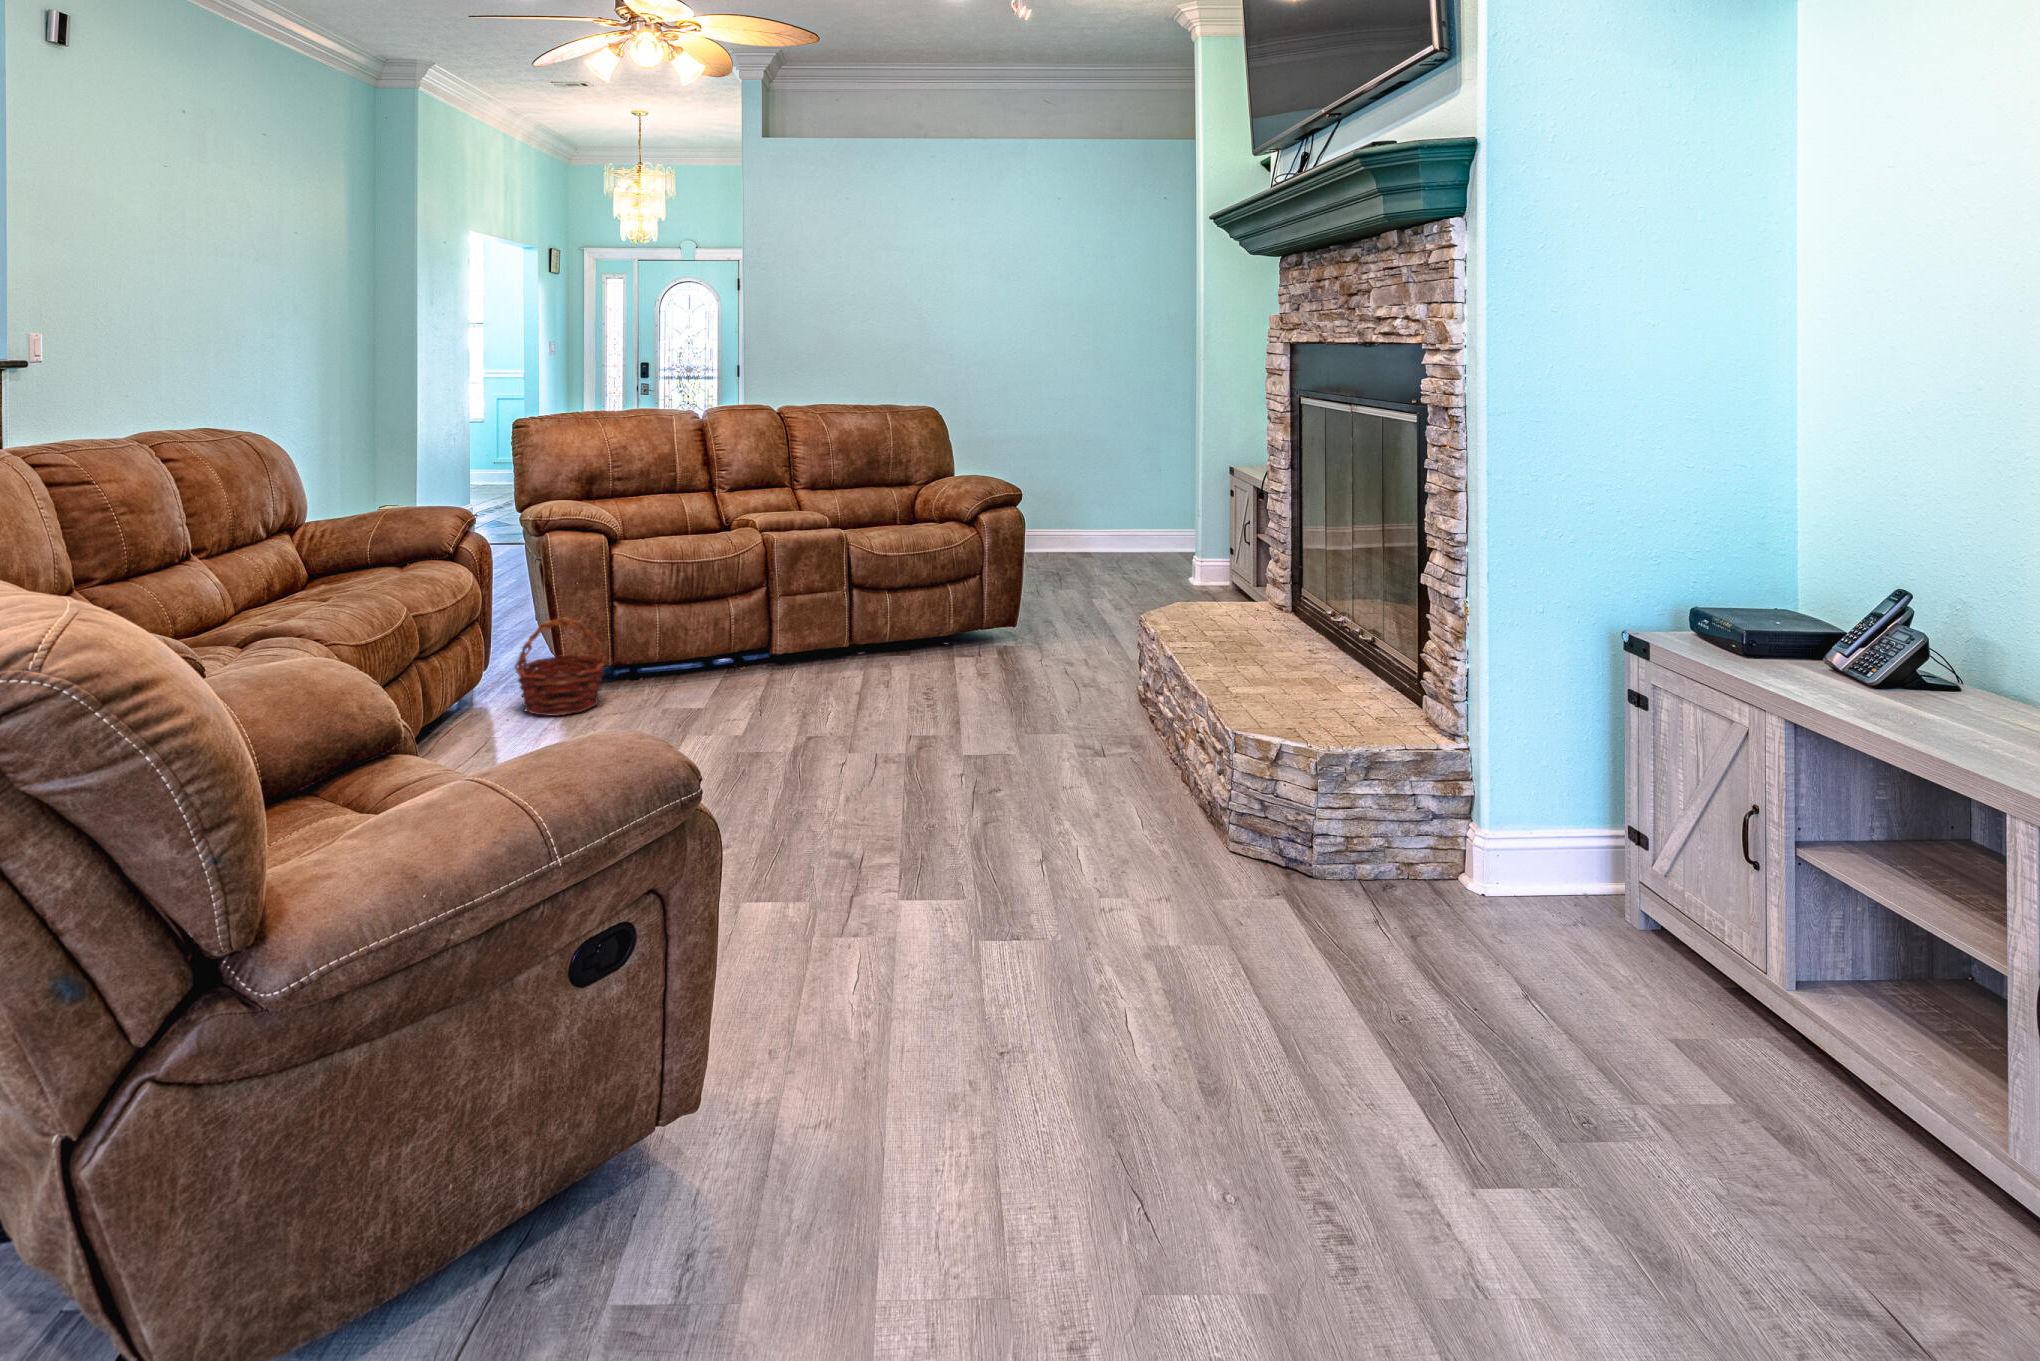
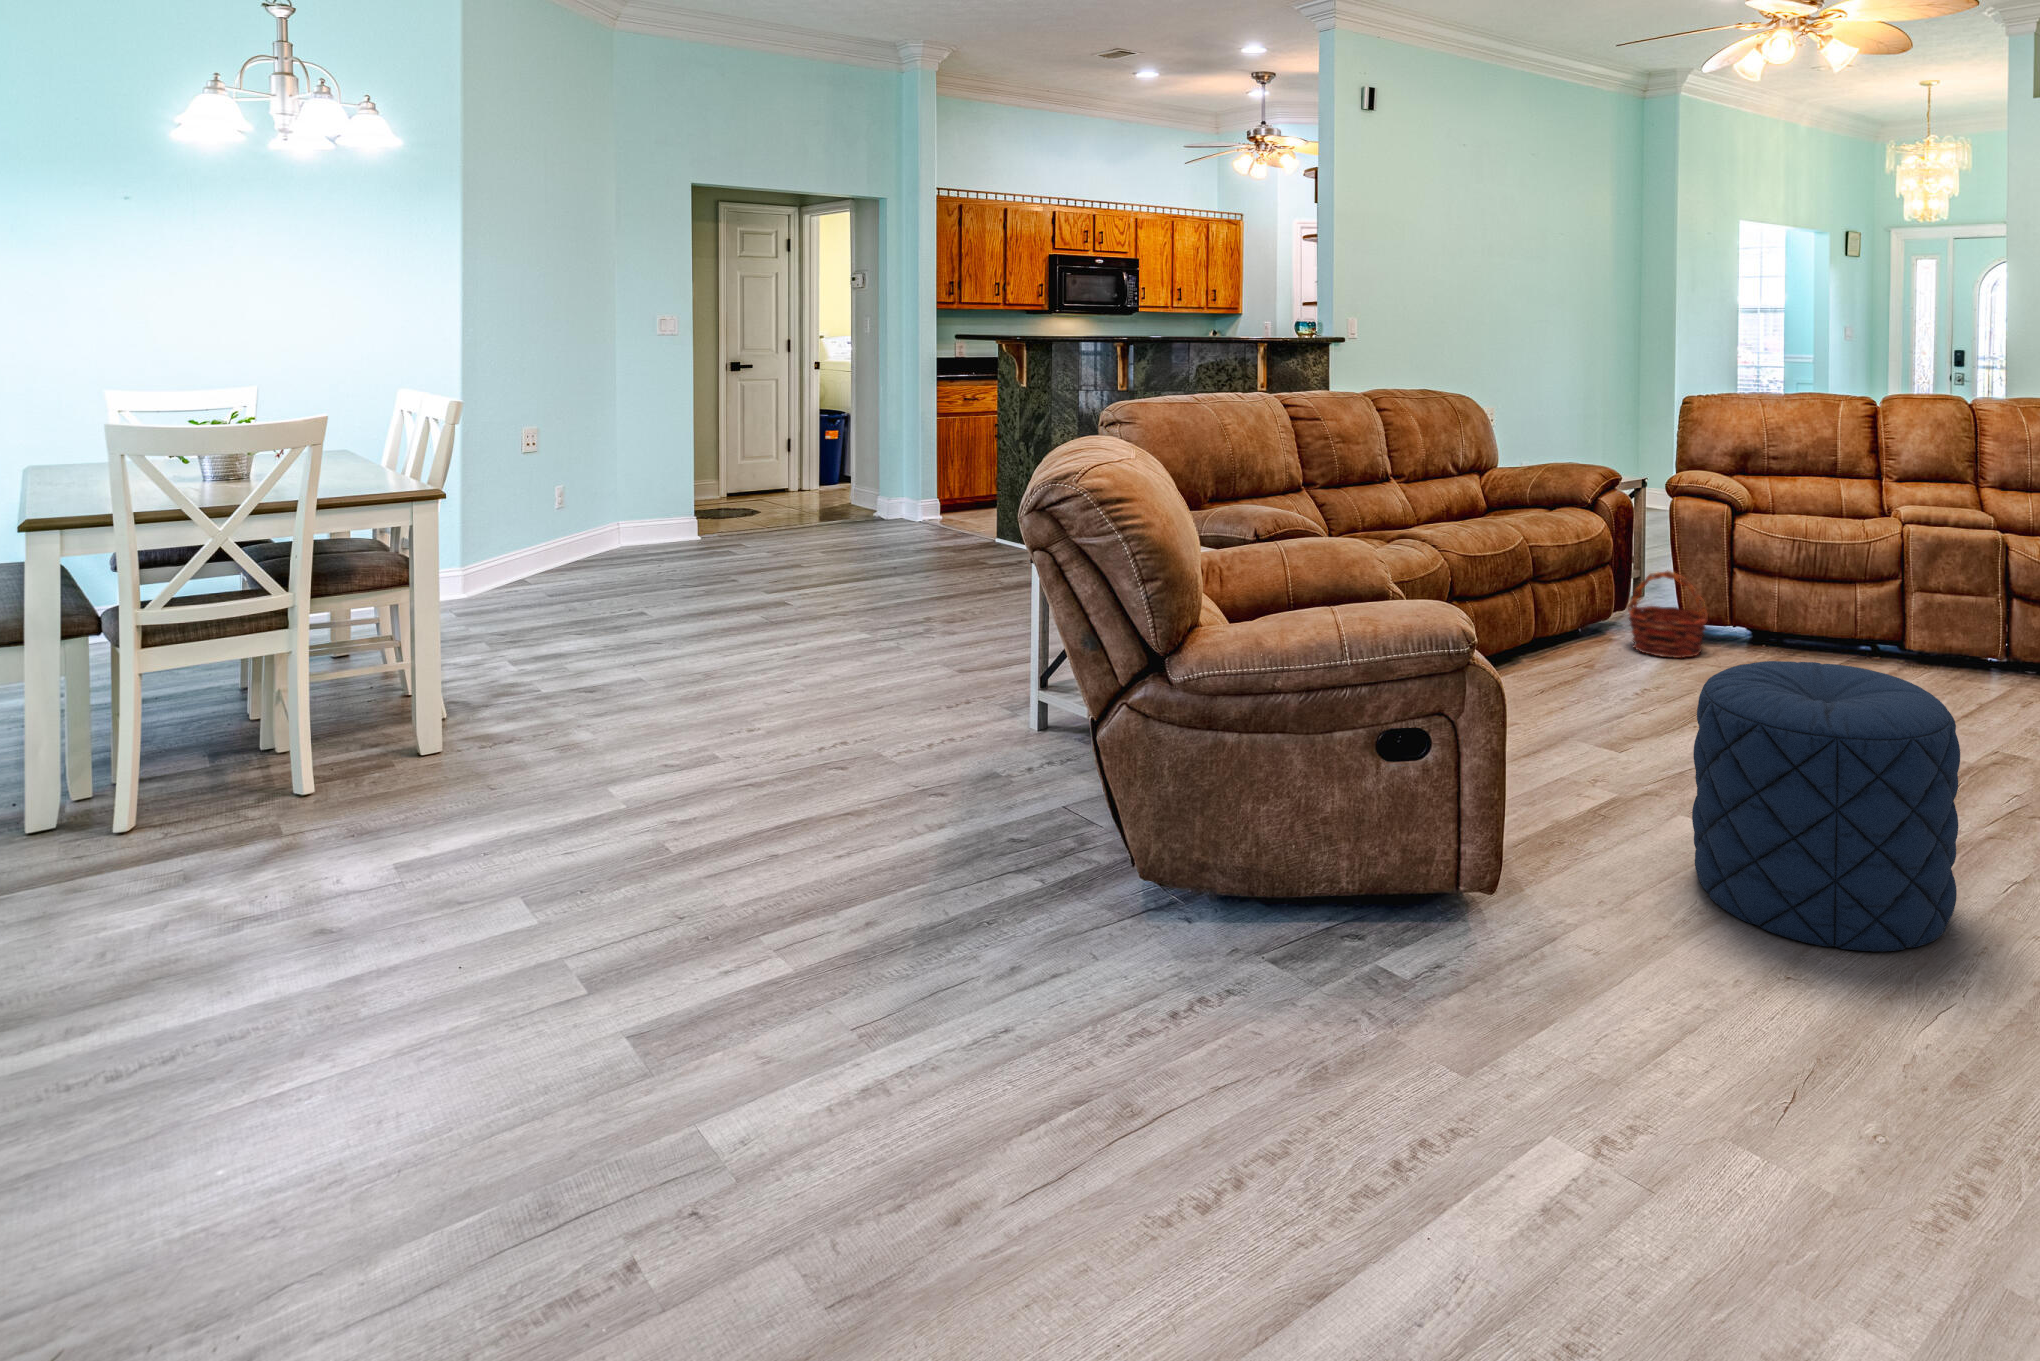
pouf: none [814,694,1065,1012] -> present [1692,661,1960,952]

